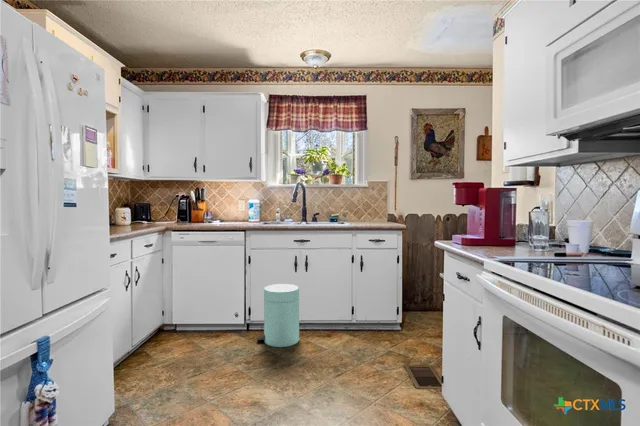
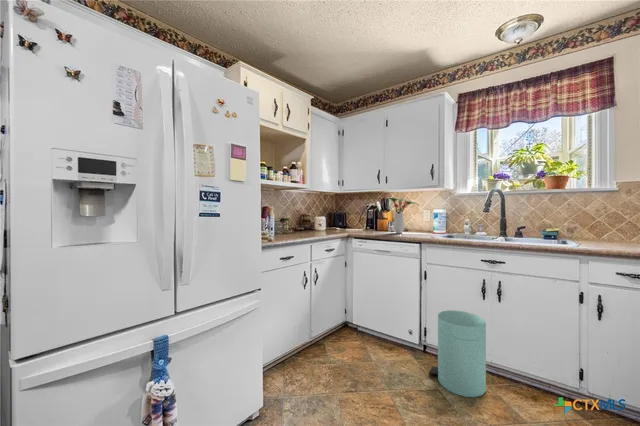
flower arrangement: none [207,187,239,223] -> present [386,197,419,233]

